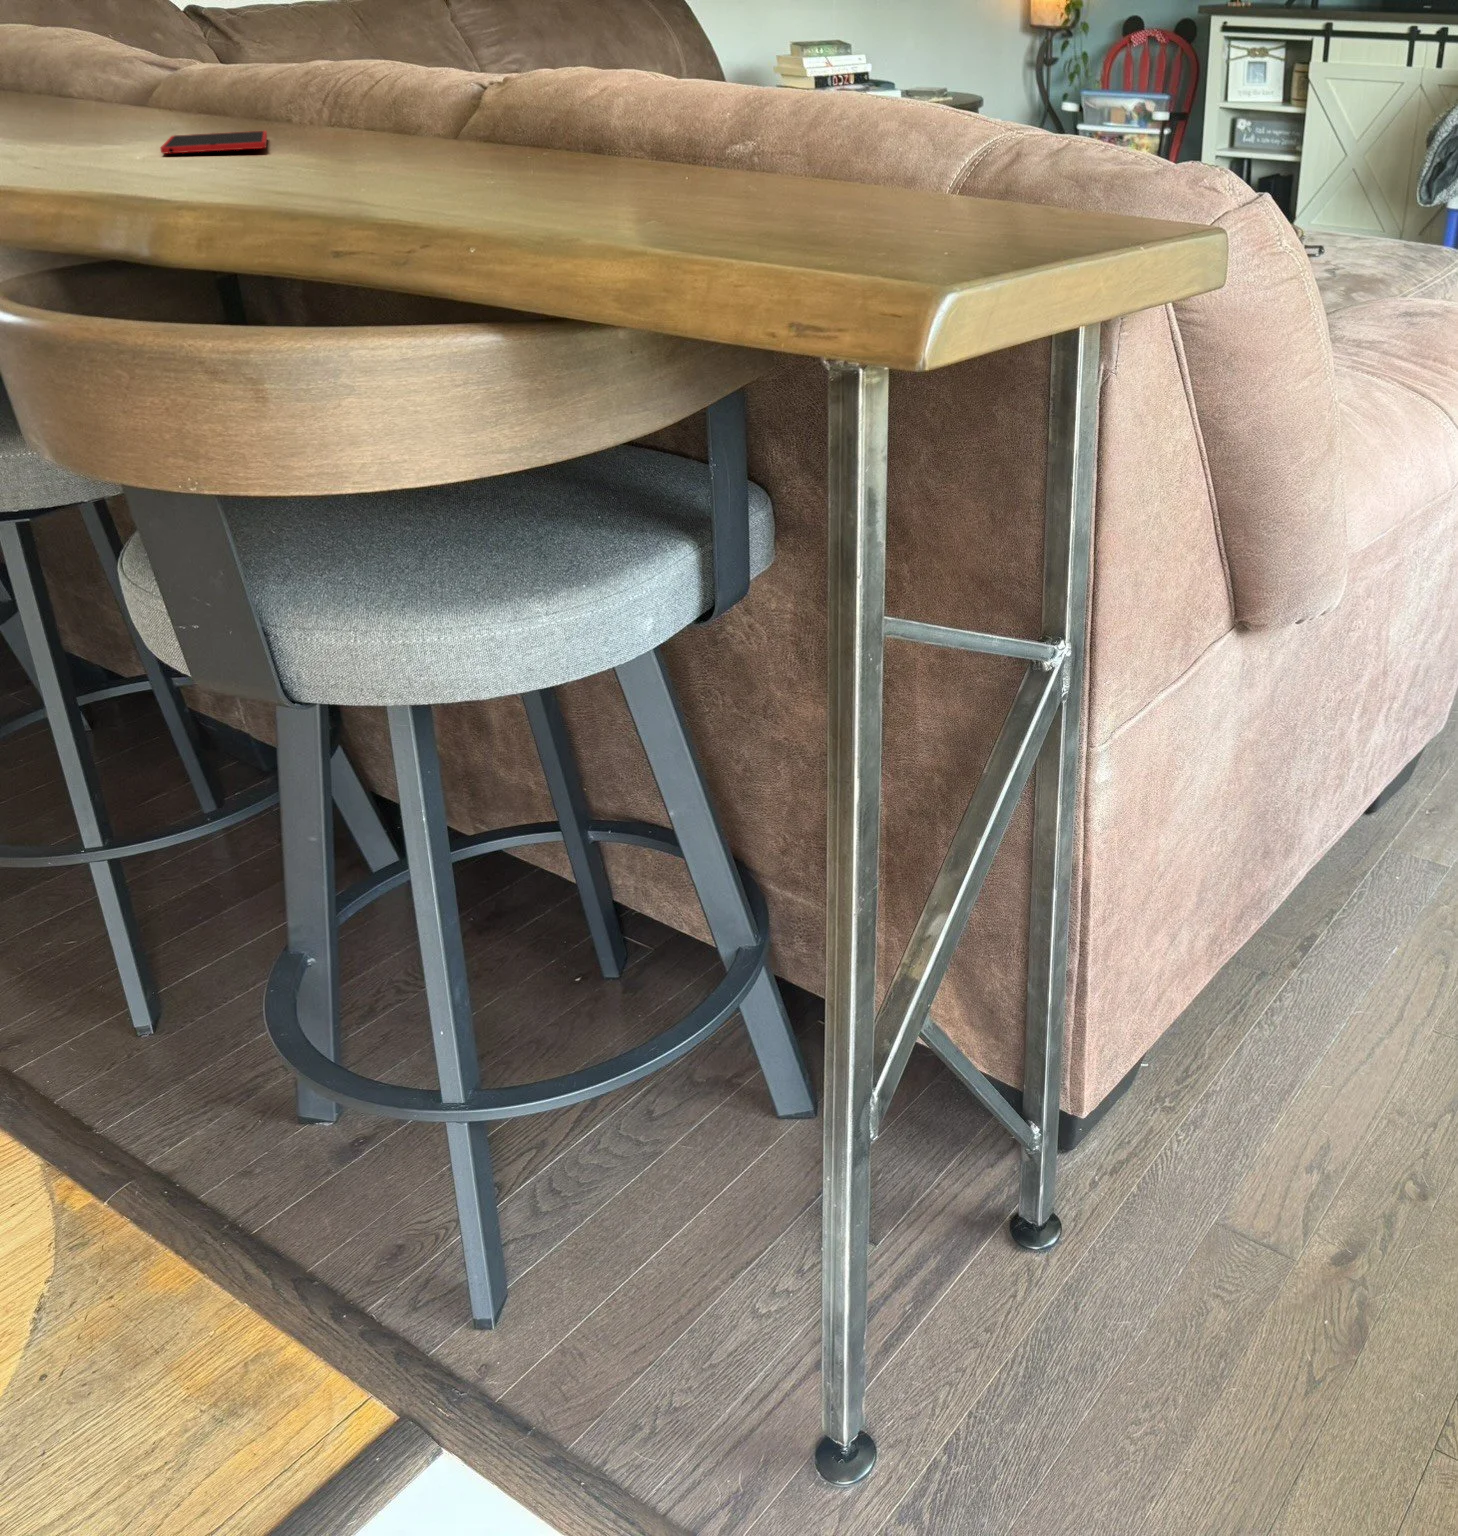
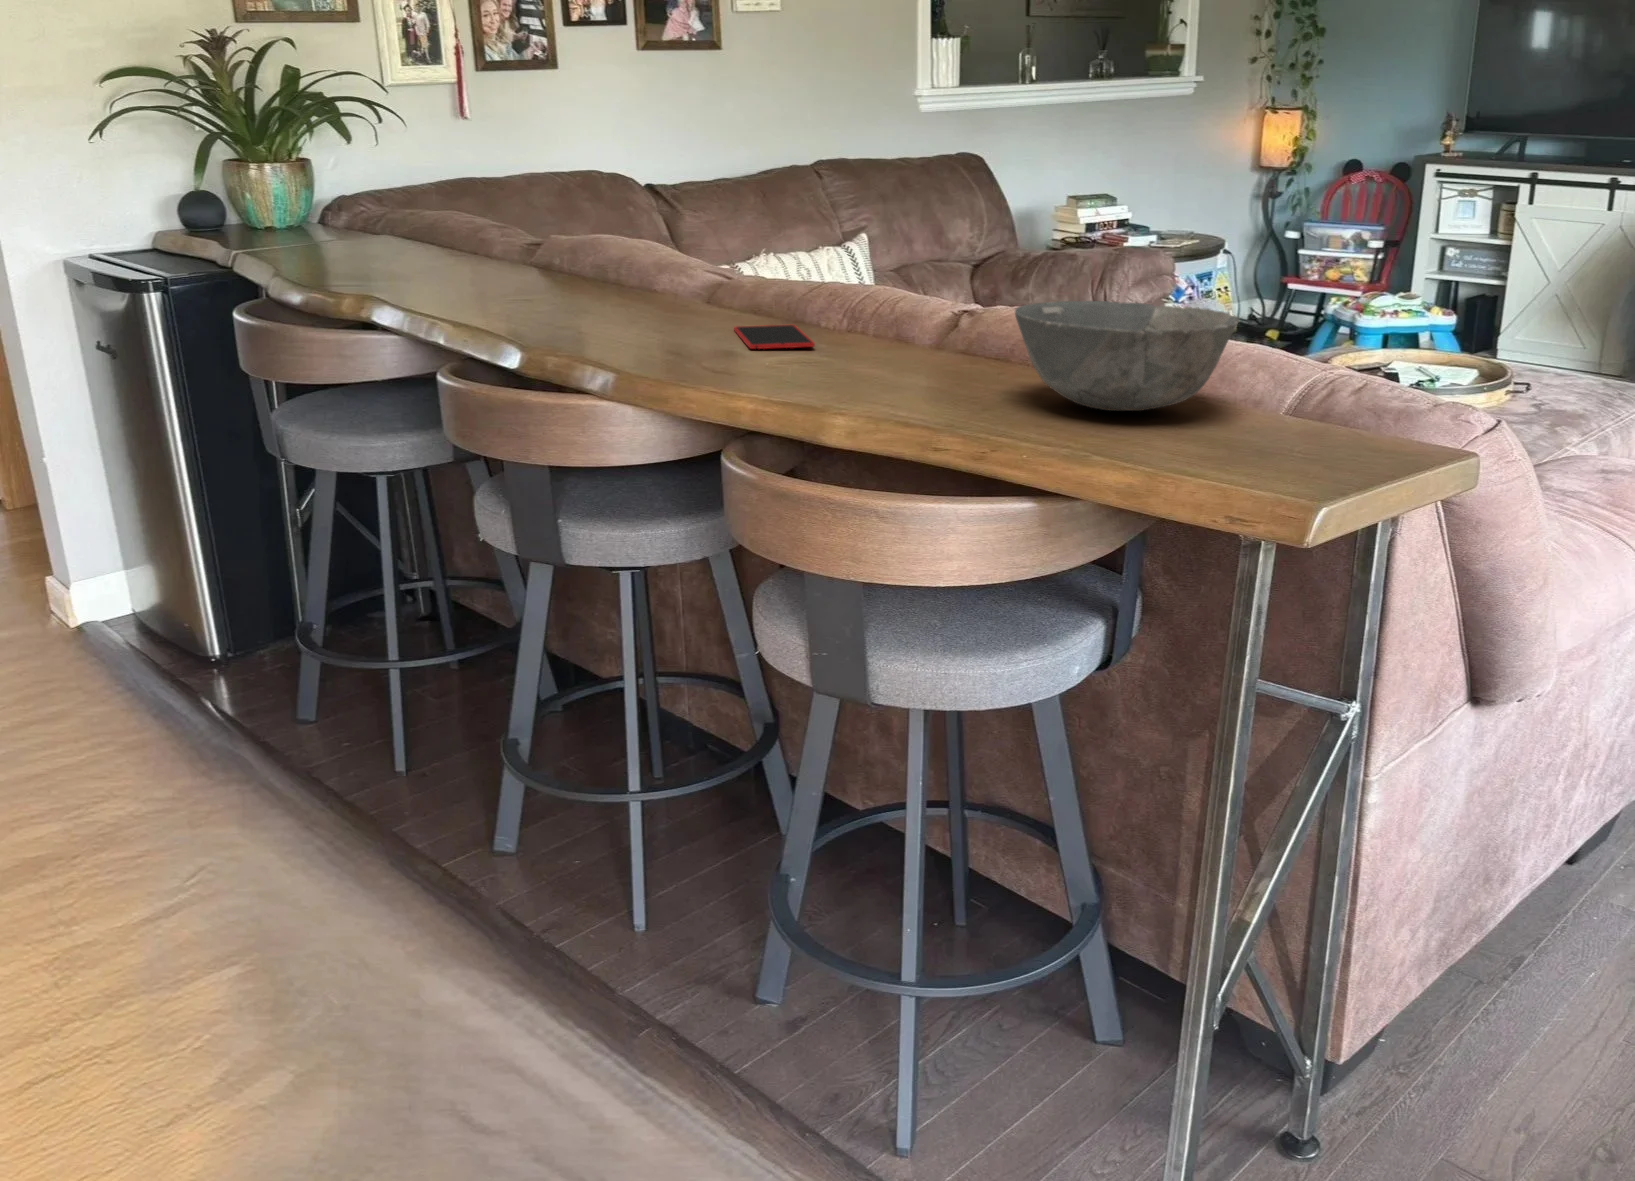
bowl: none [485,18,852,191] -> present [1015,301,1239,411]

